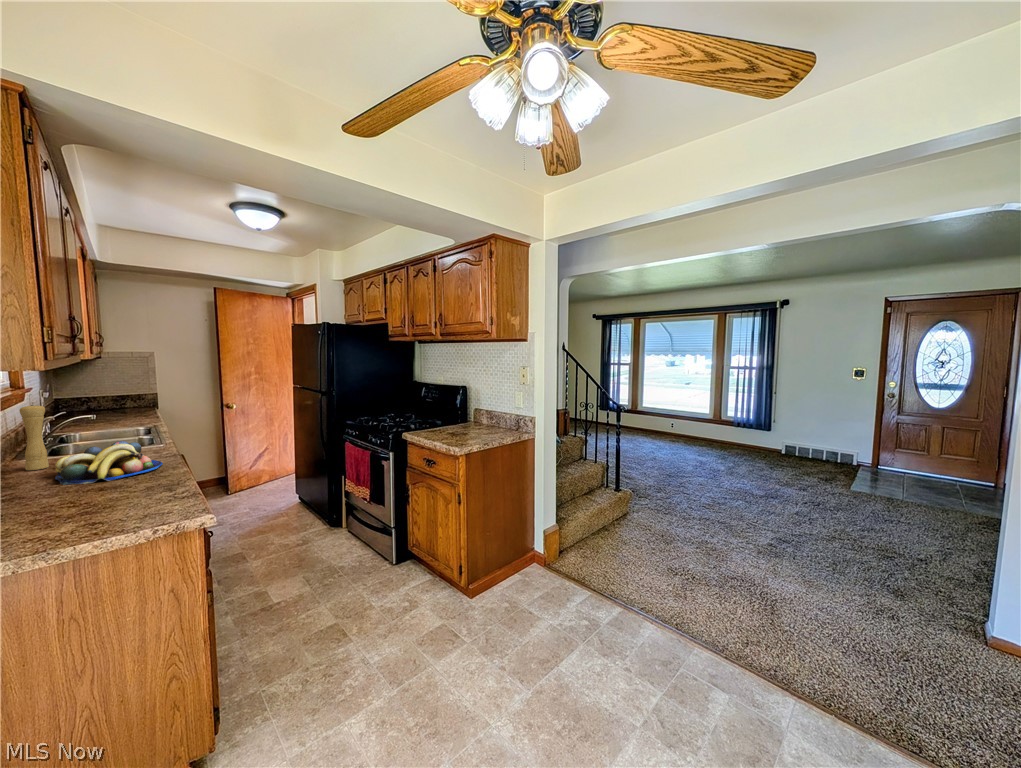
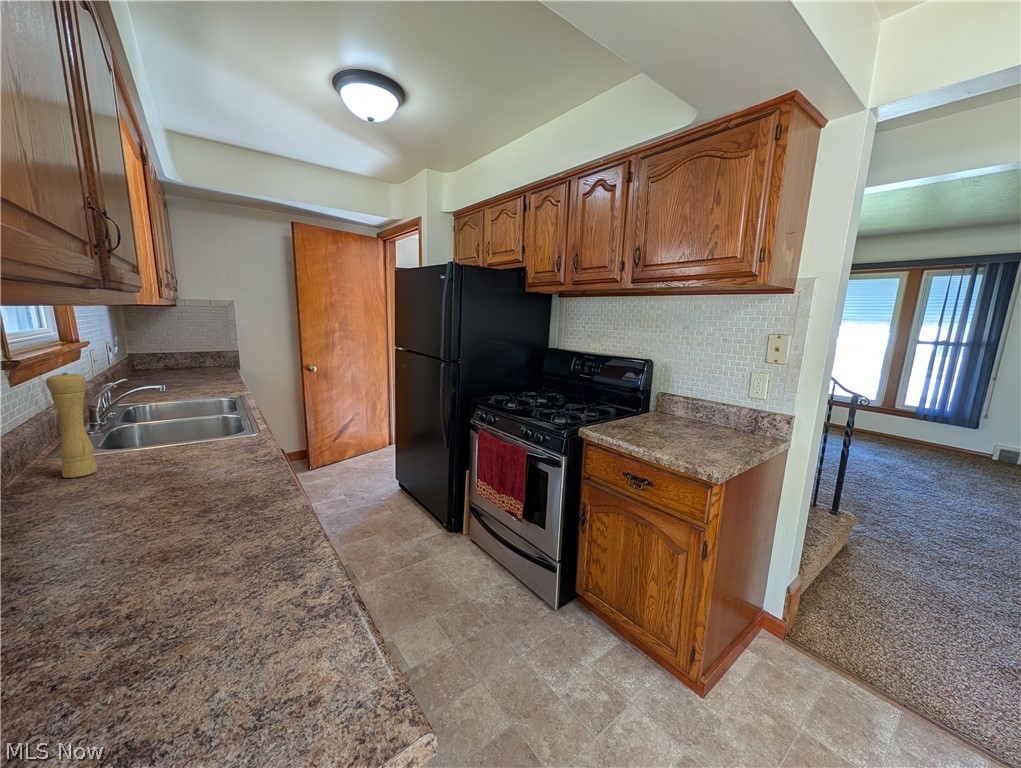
fruit bowl: present [55,441,163,485] -> none [97,436,262,523]

